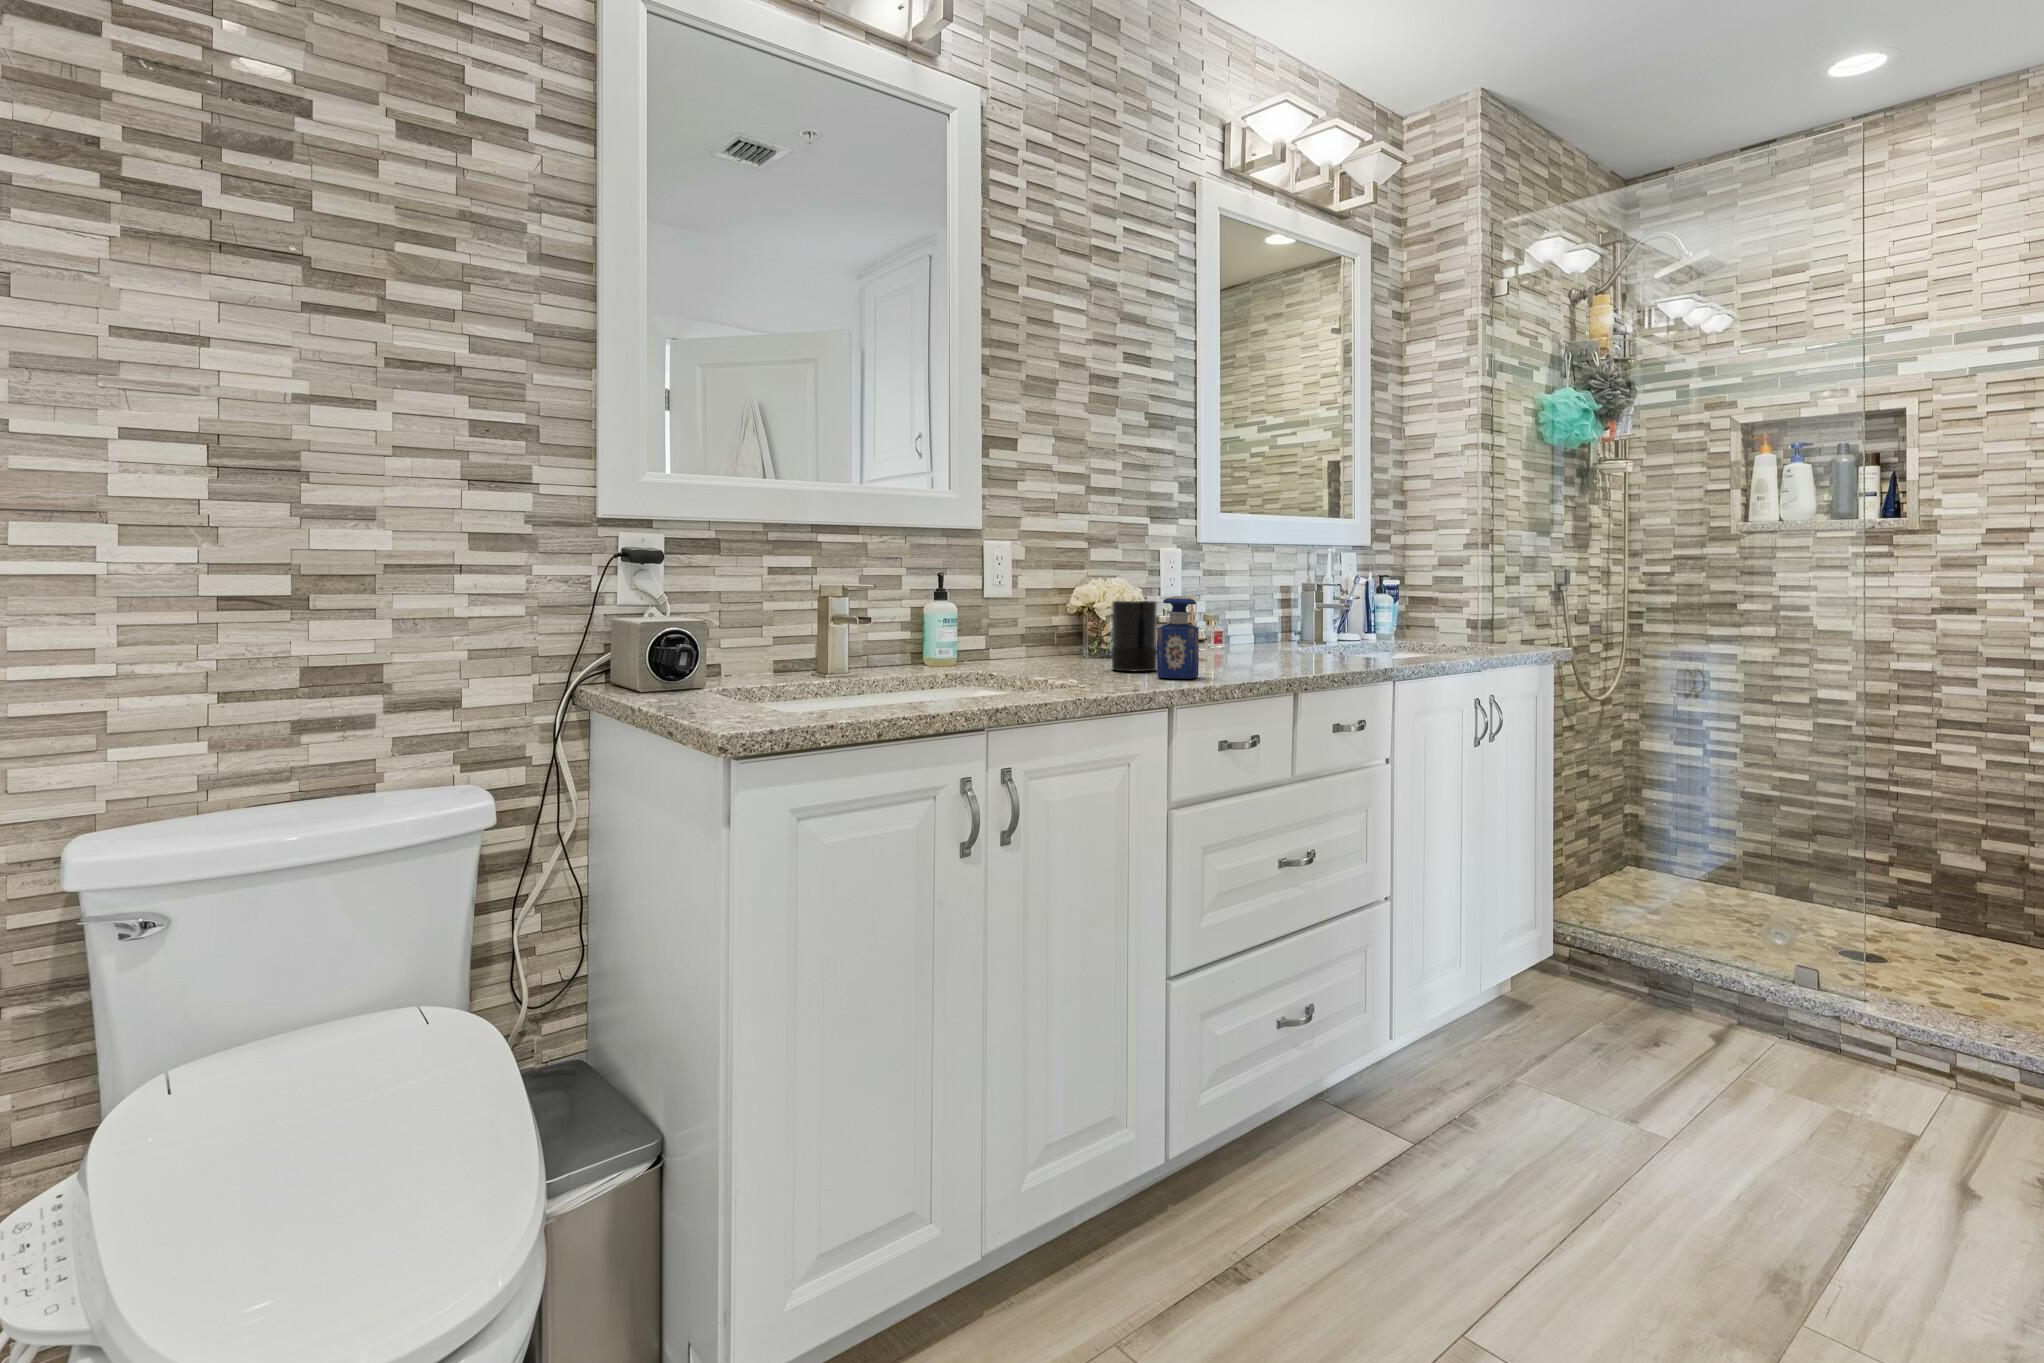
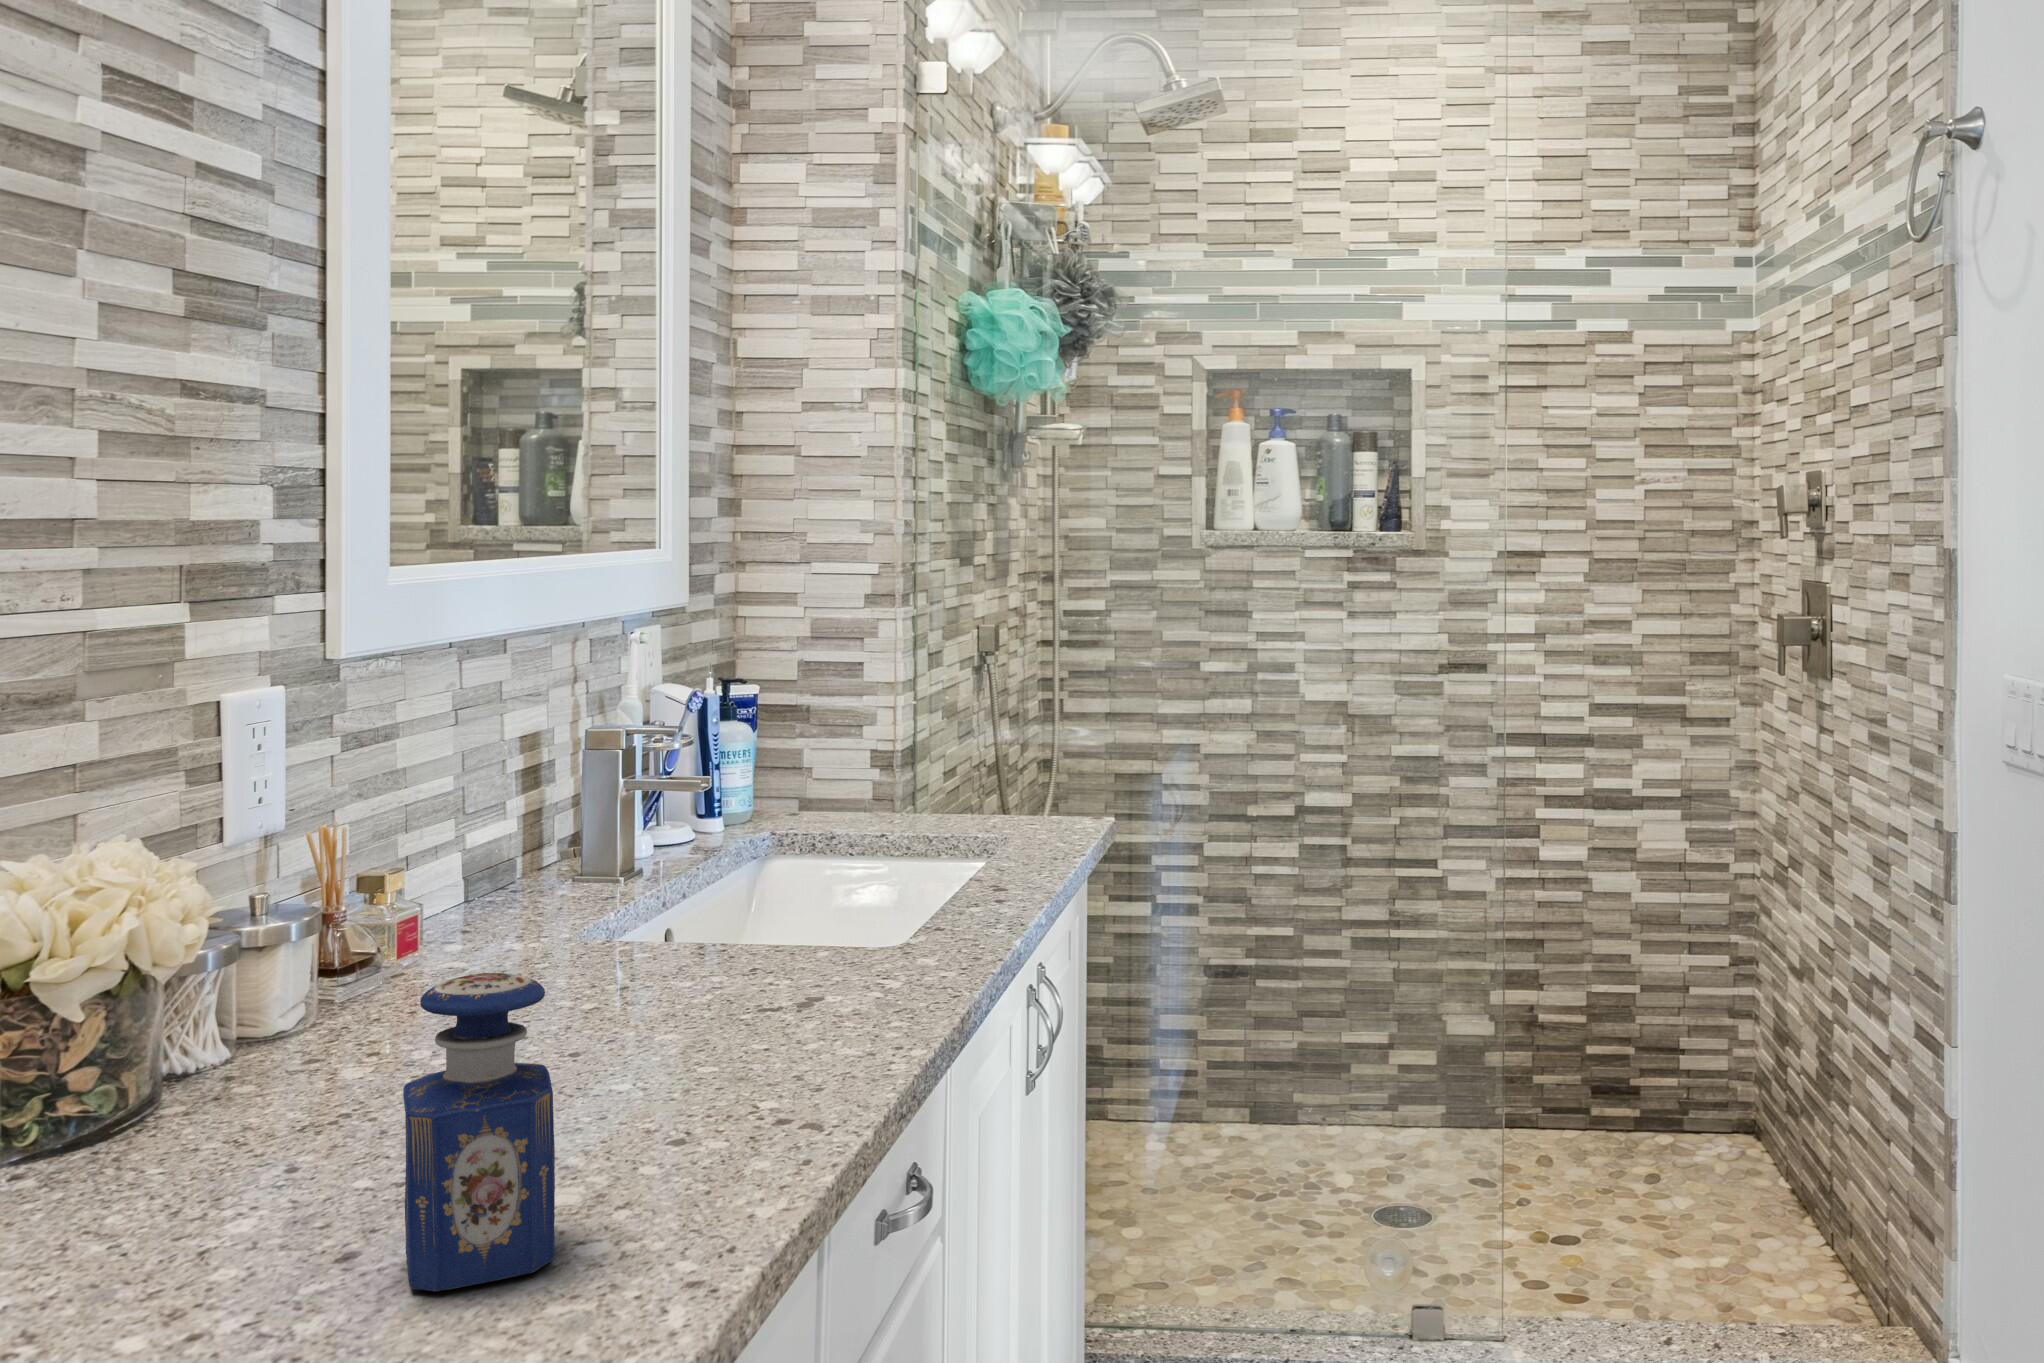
candle: present [1112,600,1157,672] -> none [139,958,344,1256]

